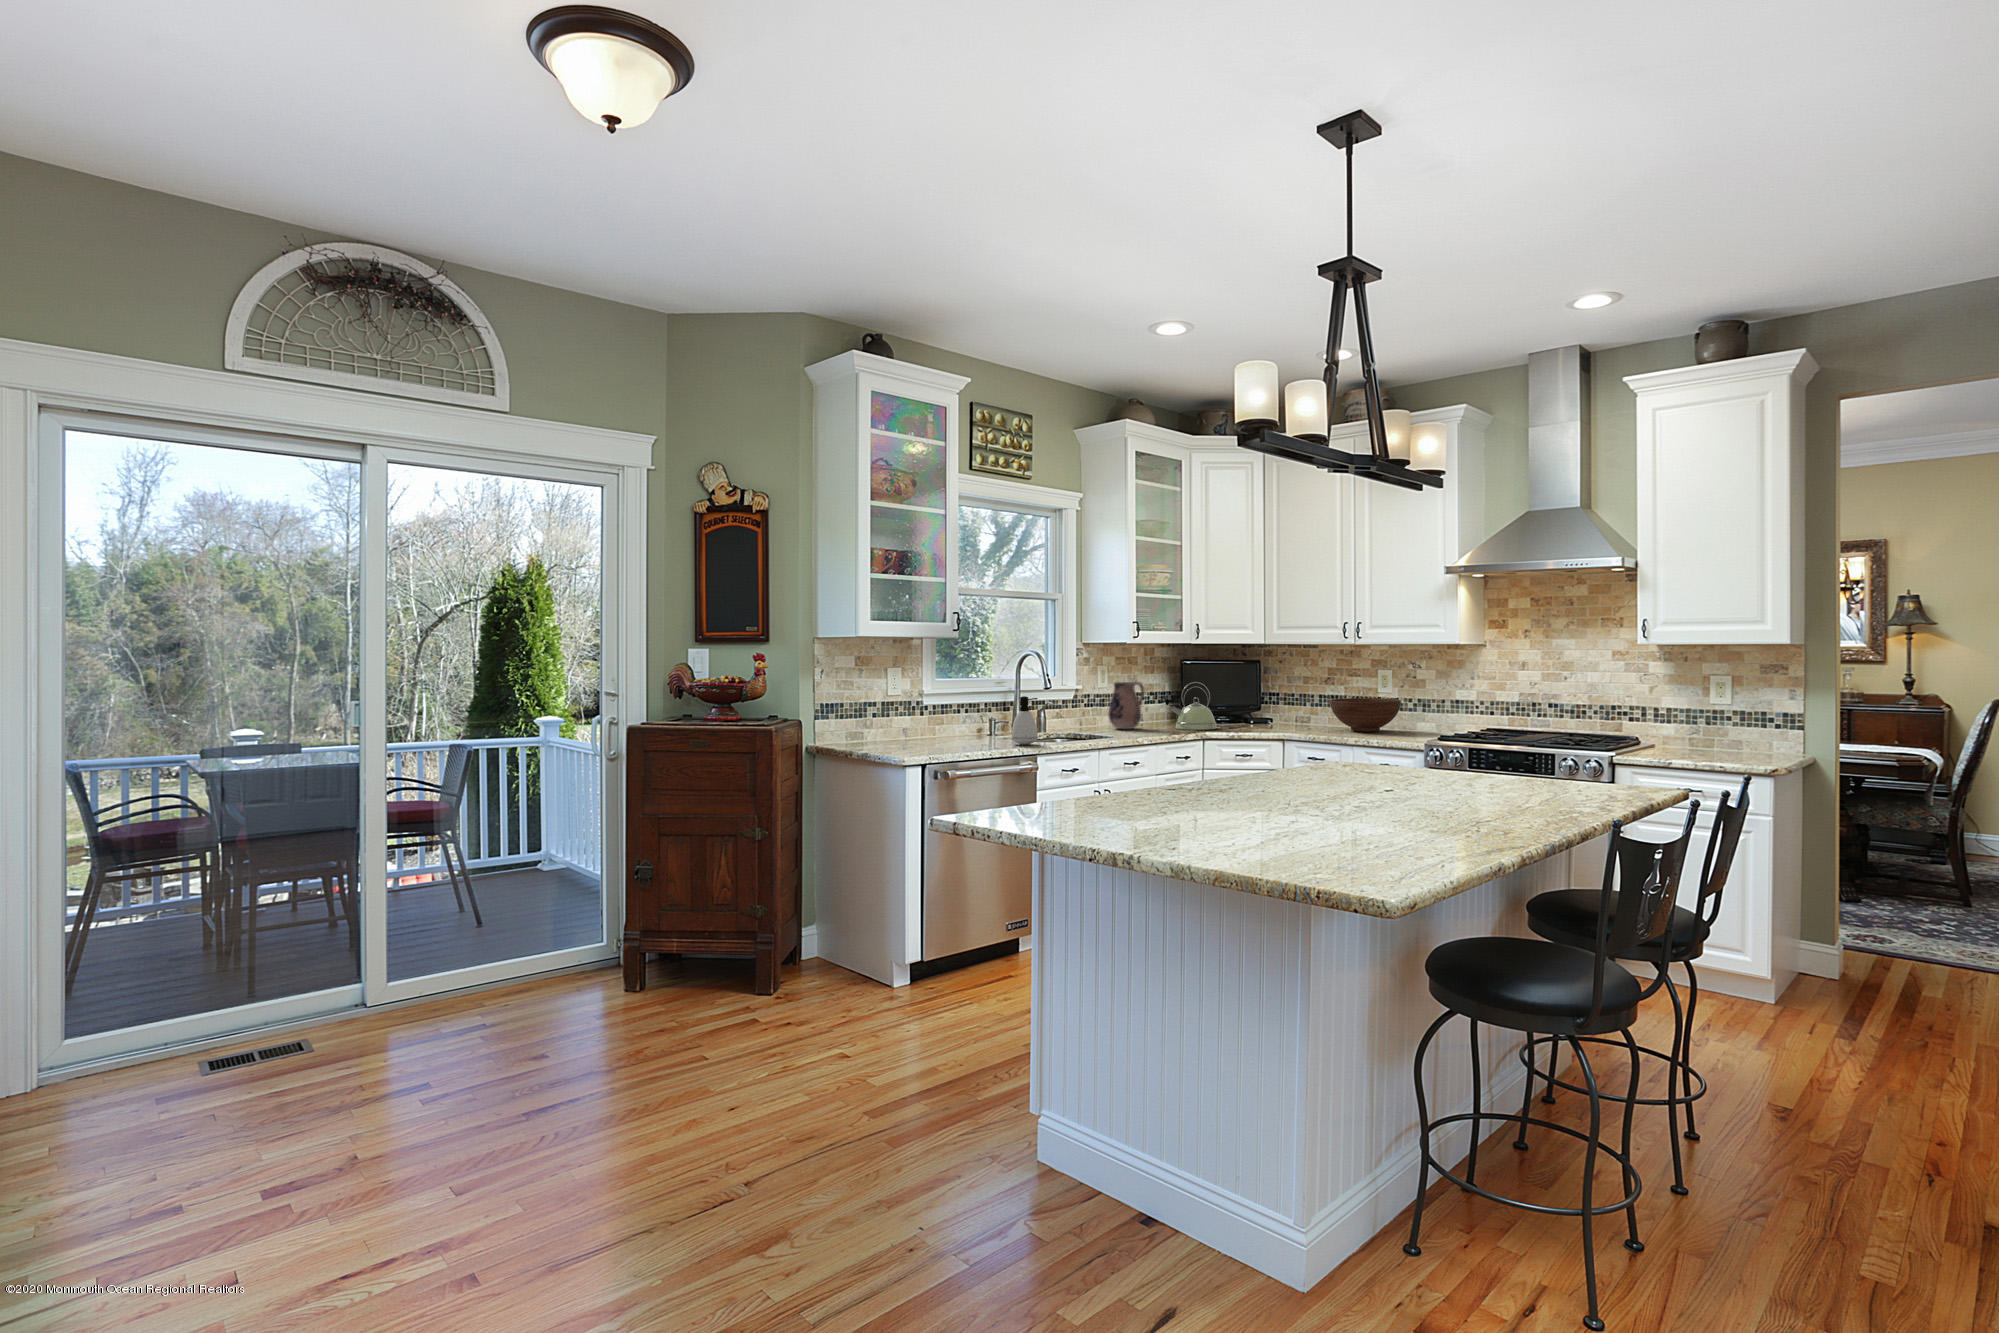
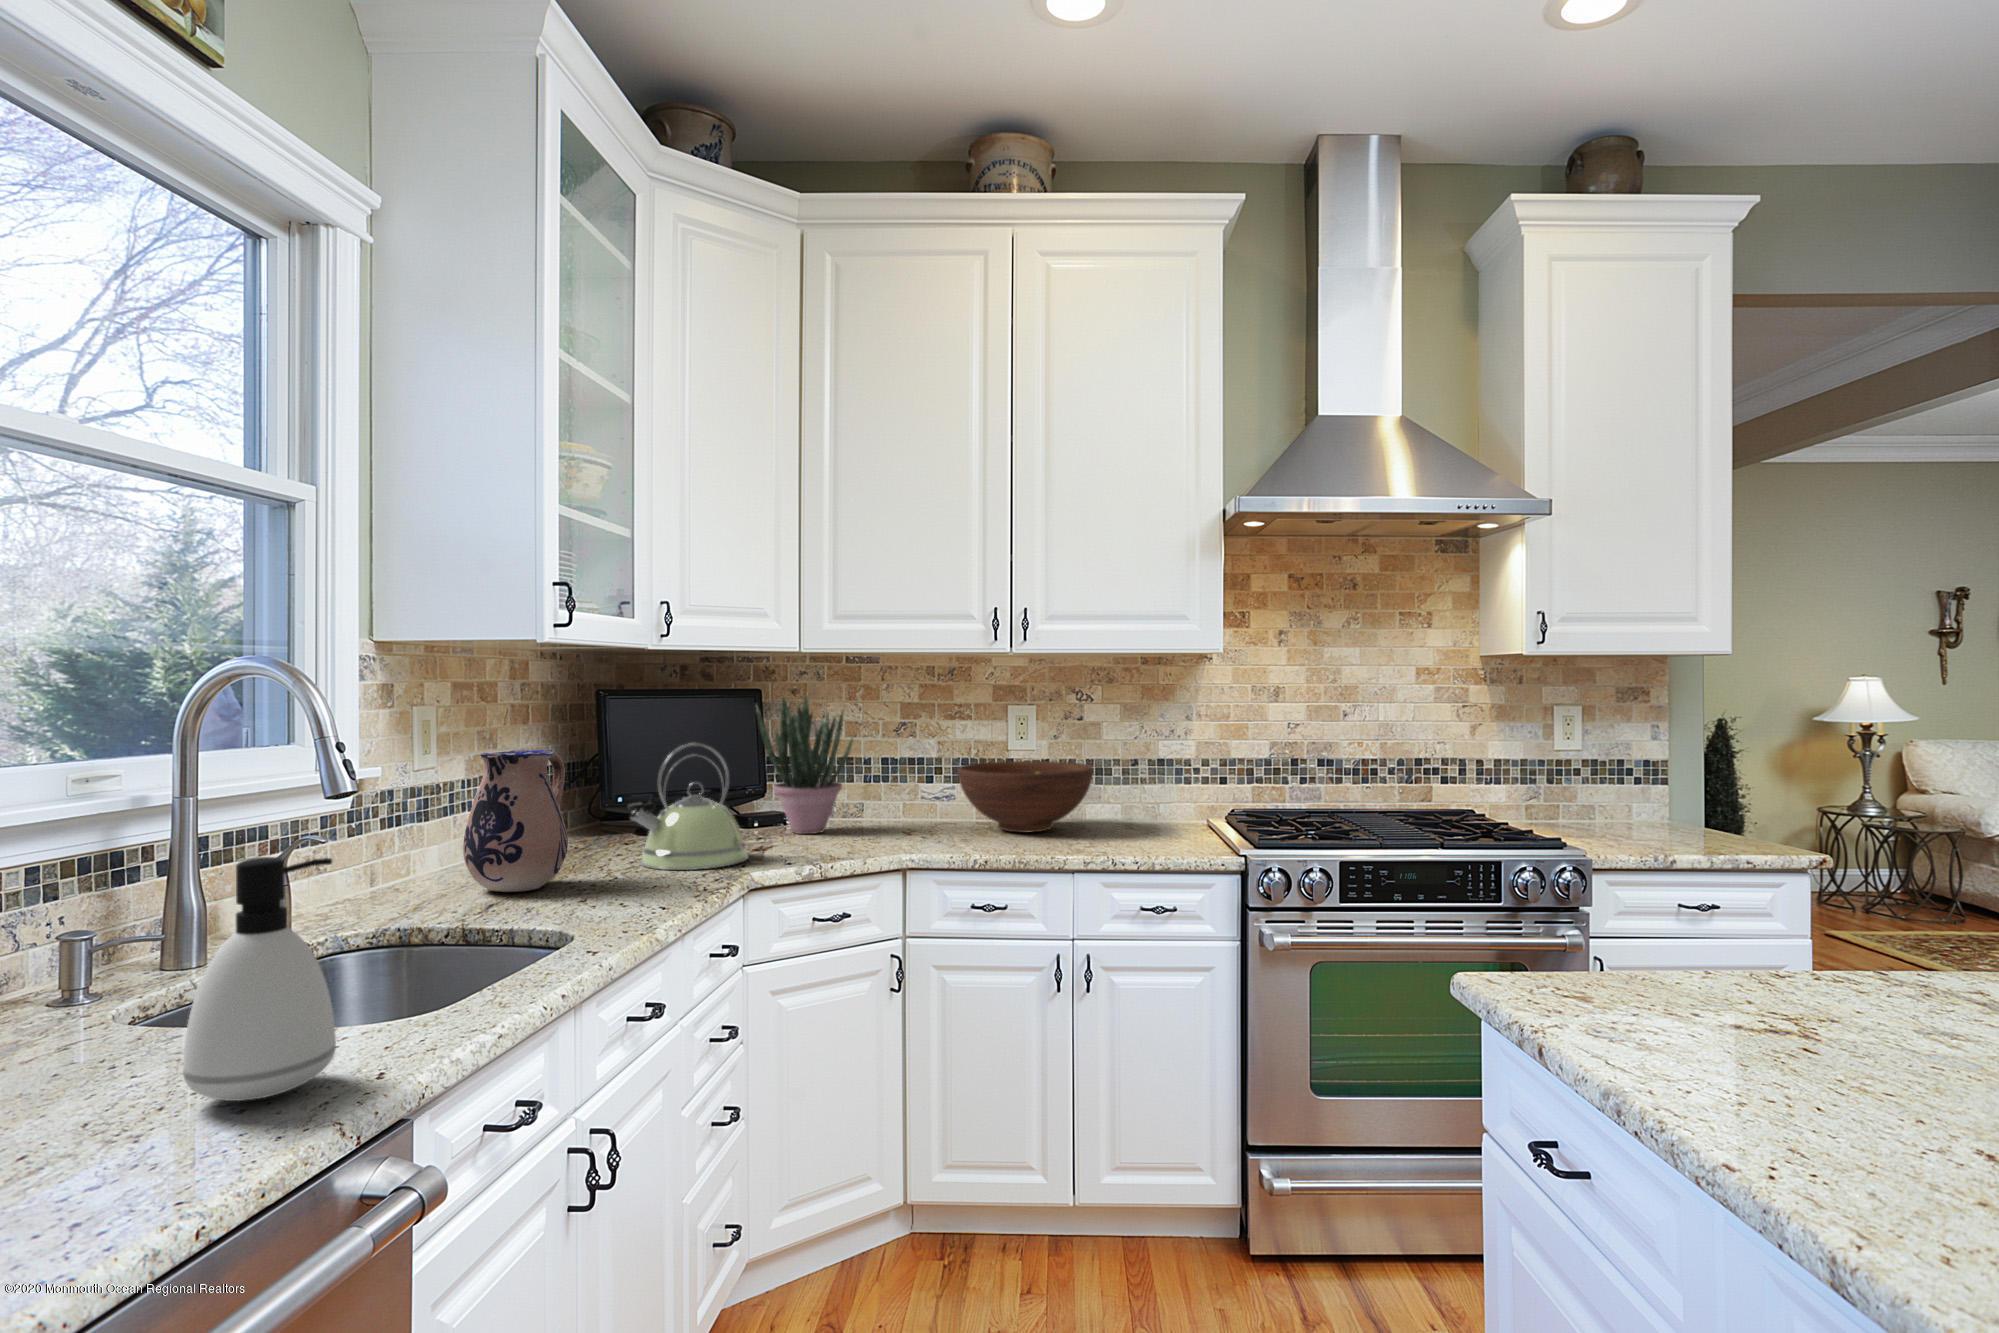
potted plant: none [1243,663,1283,726] -> present [756,696,853,834]

